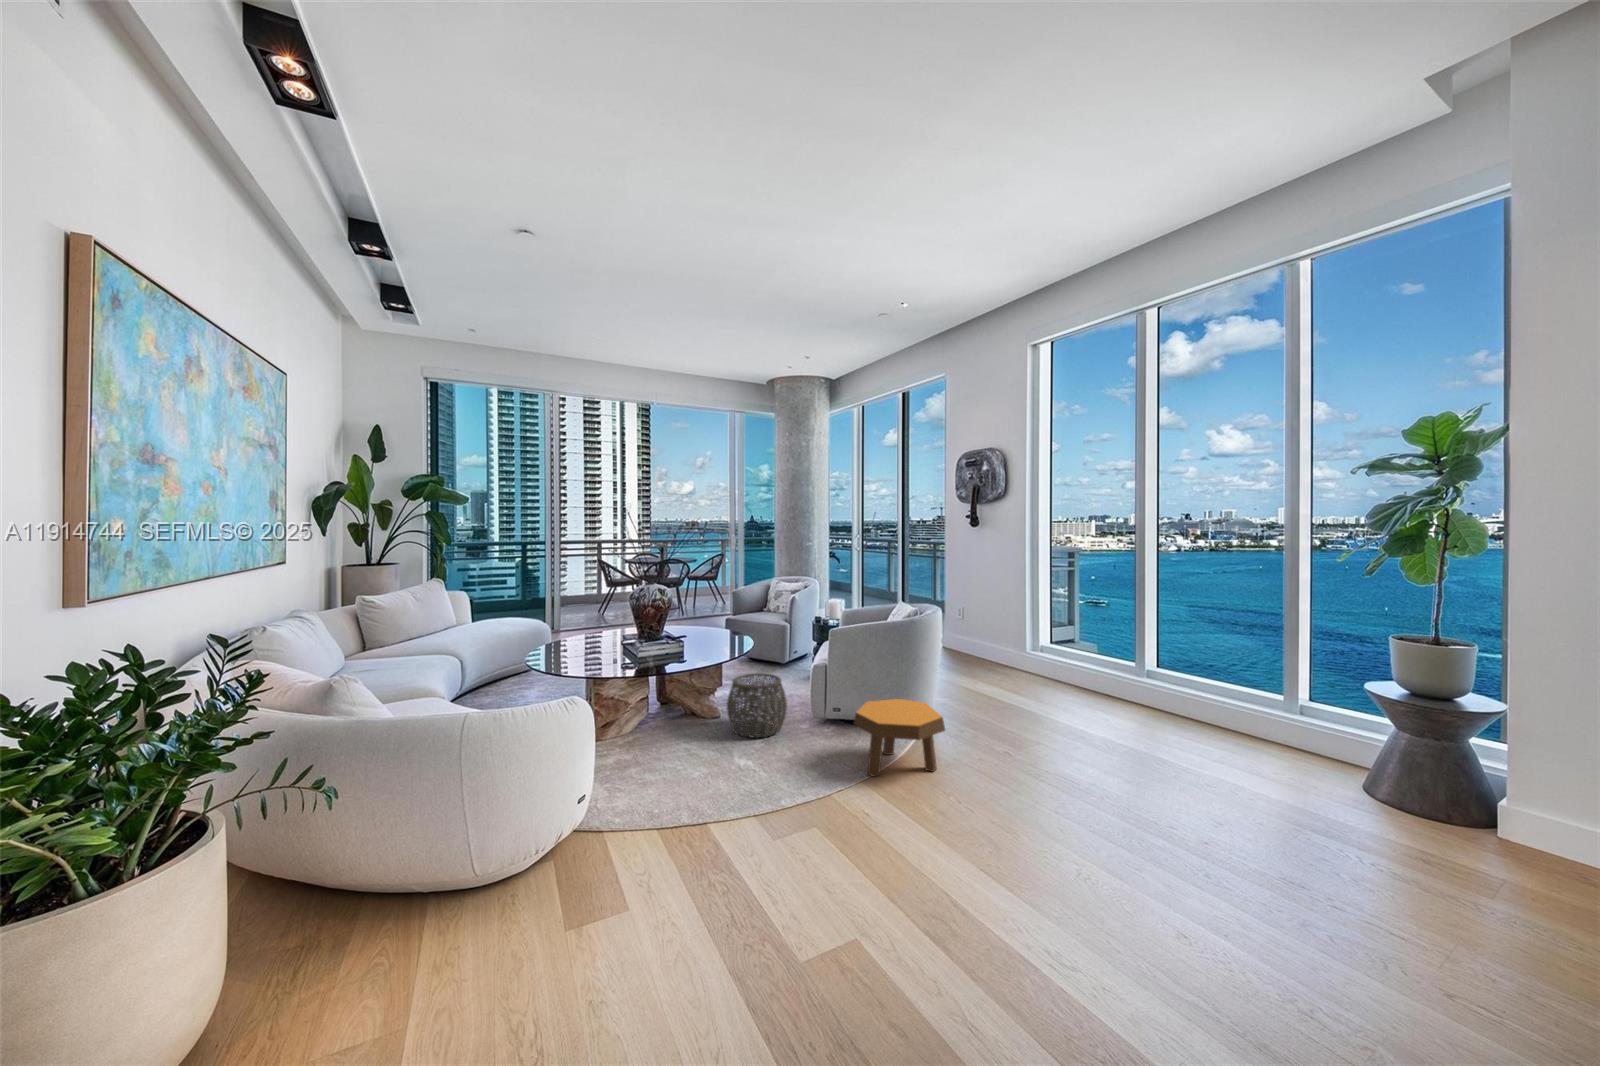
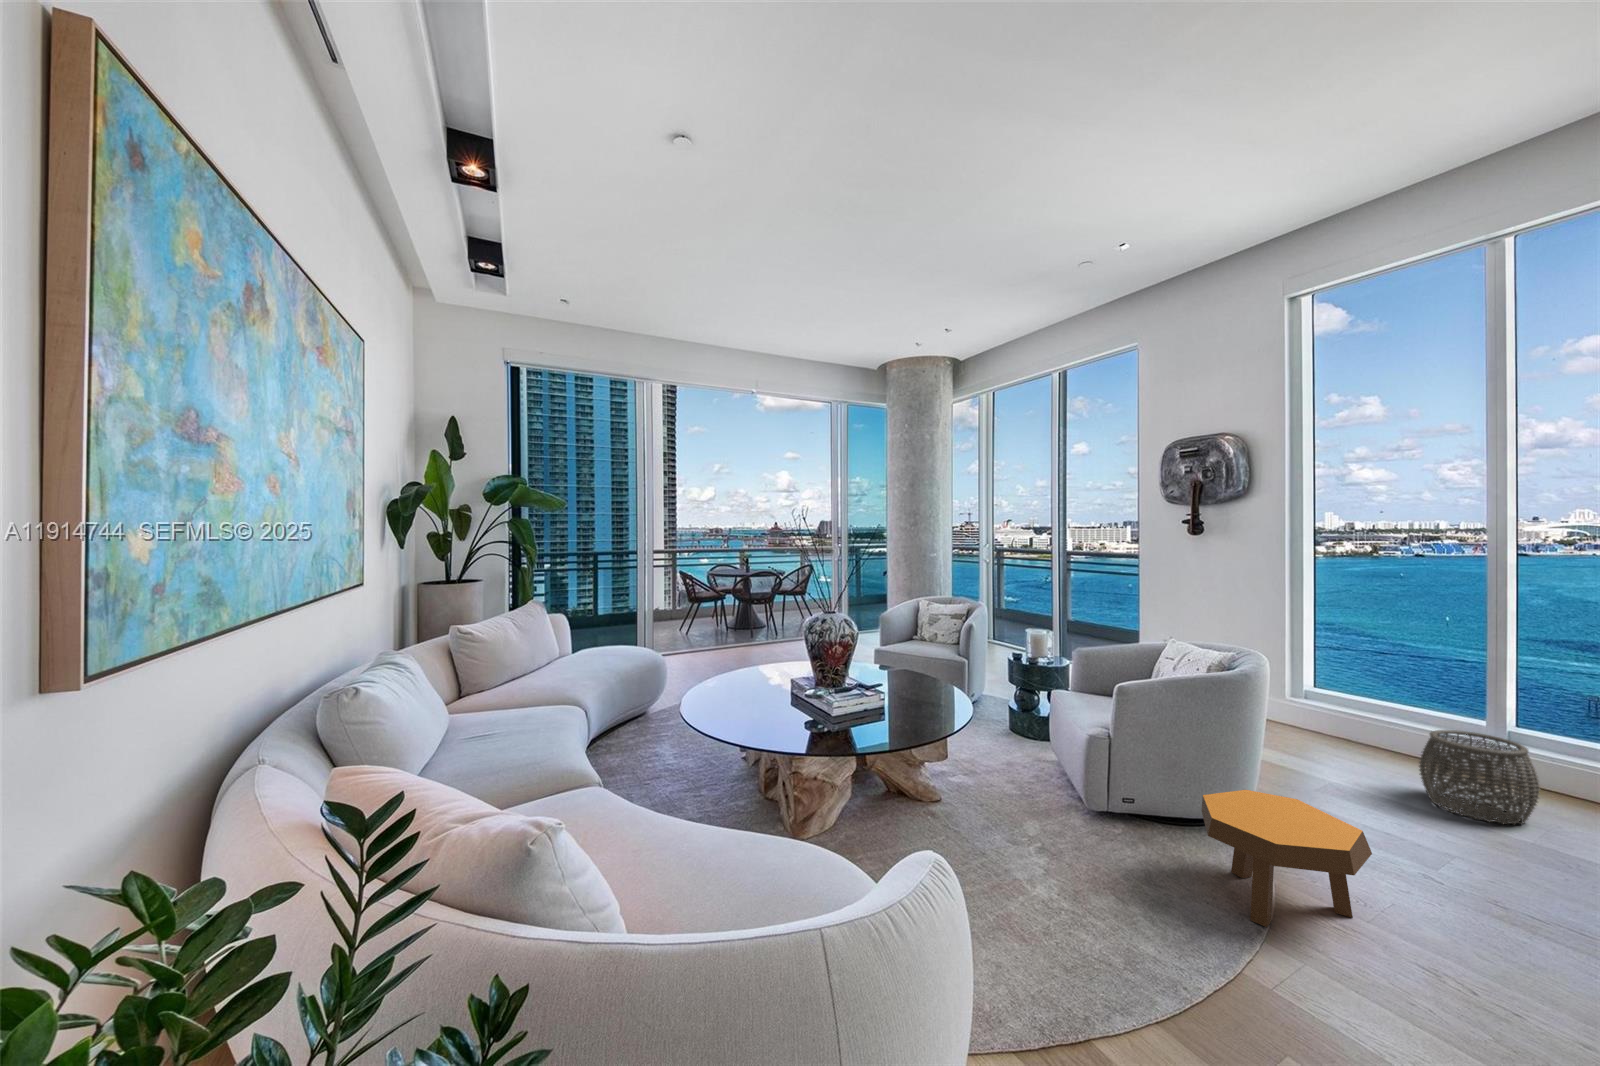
woven basket: present [727,673,787,738] -> present [1419,730,1540,824]

